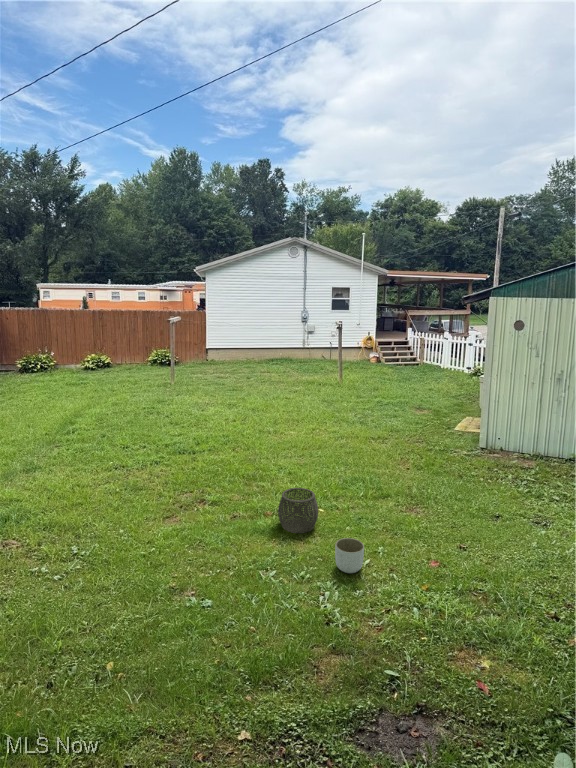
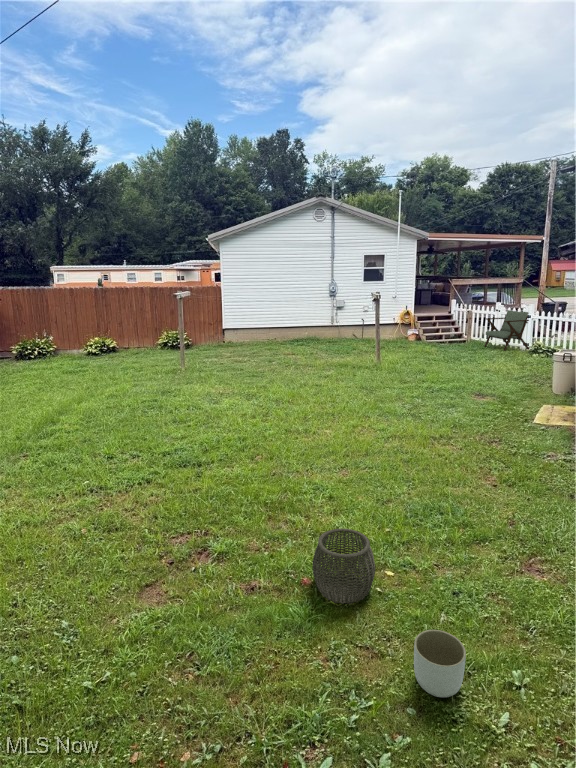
lounge chair: none [432,338,470,373] -> present [485,310,529,351]

